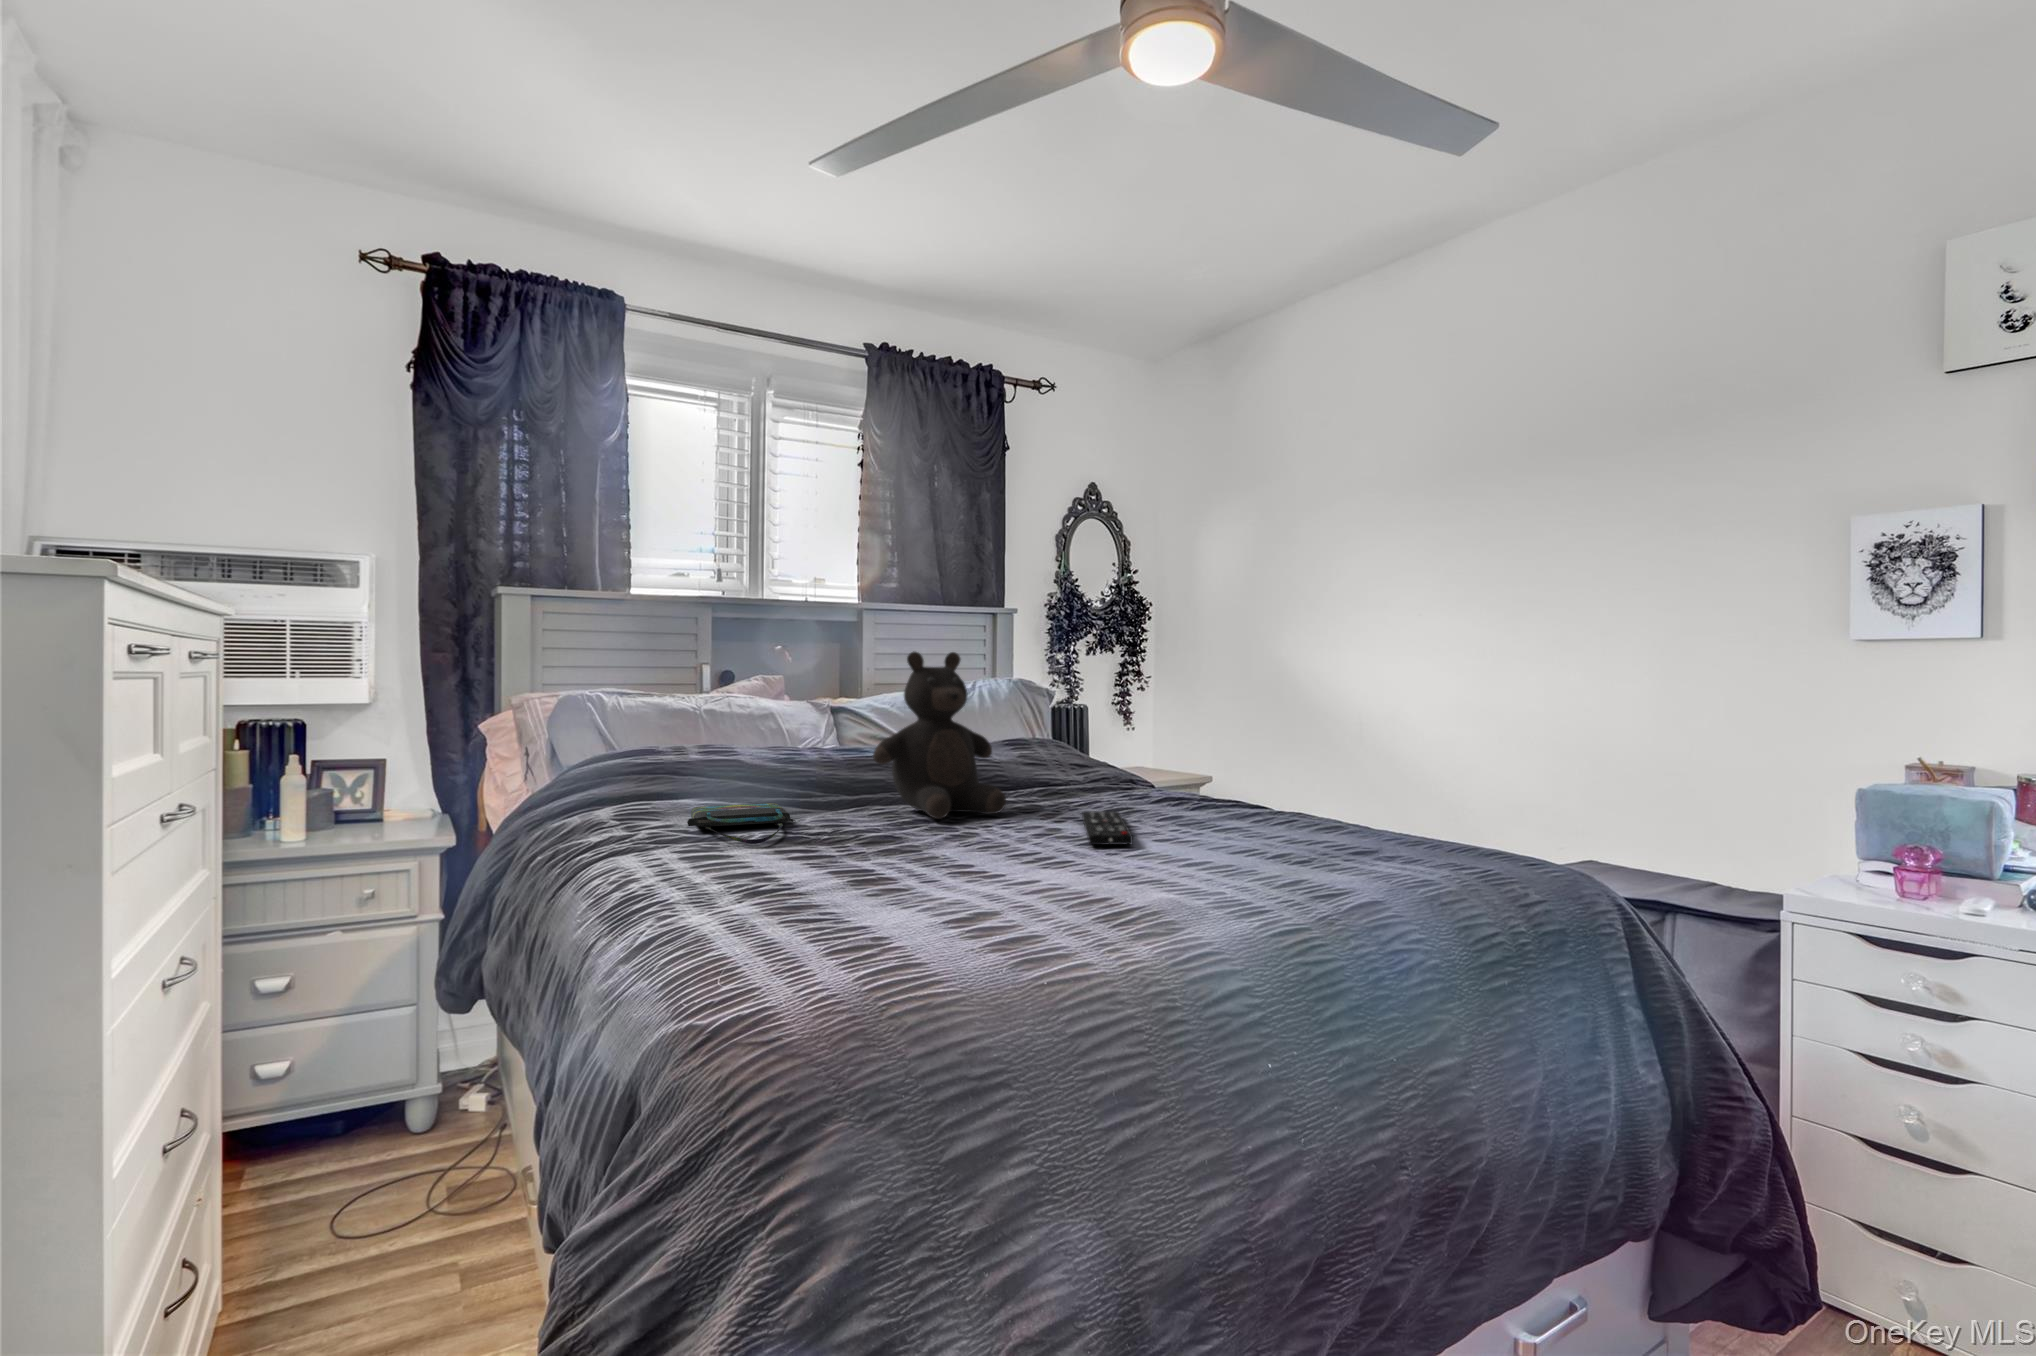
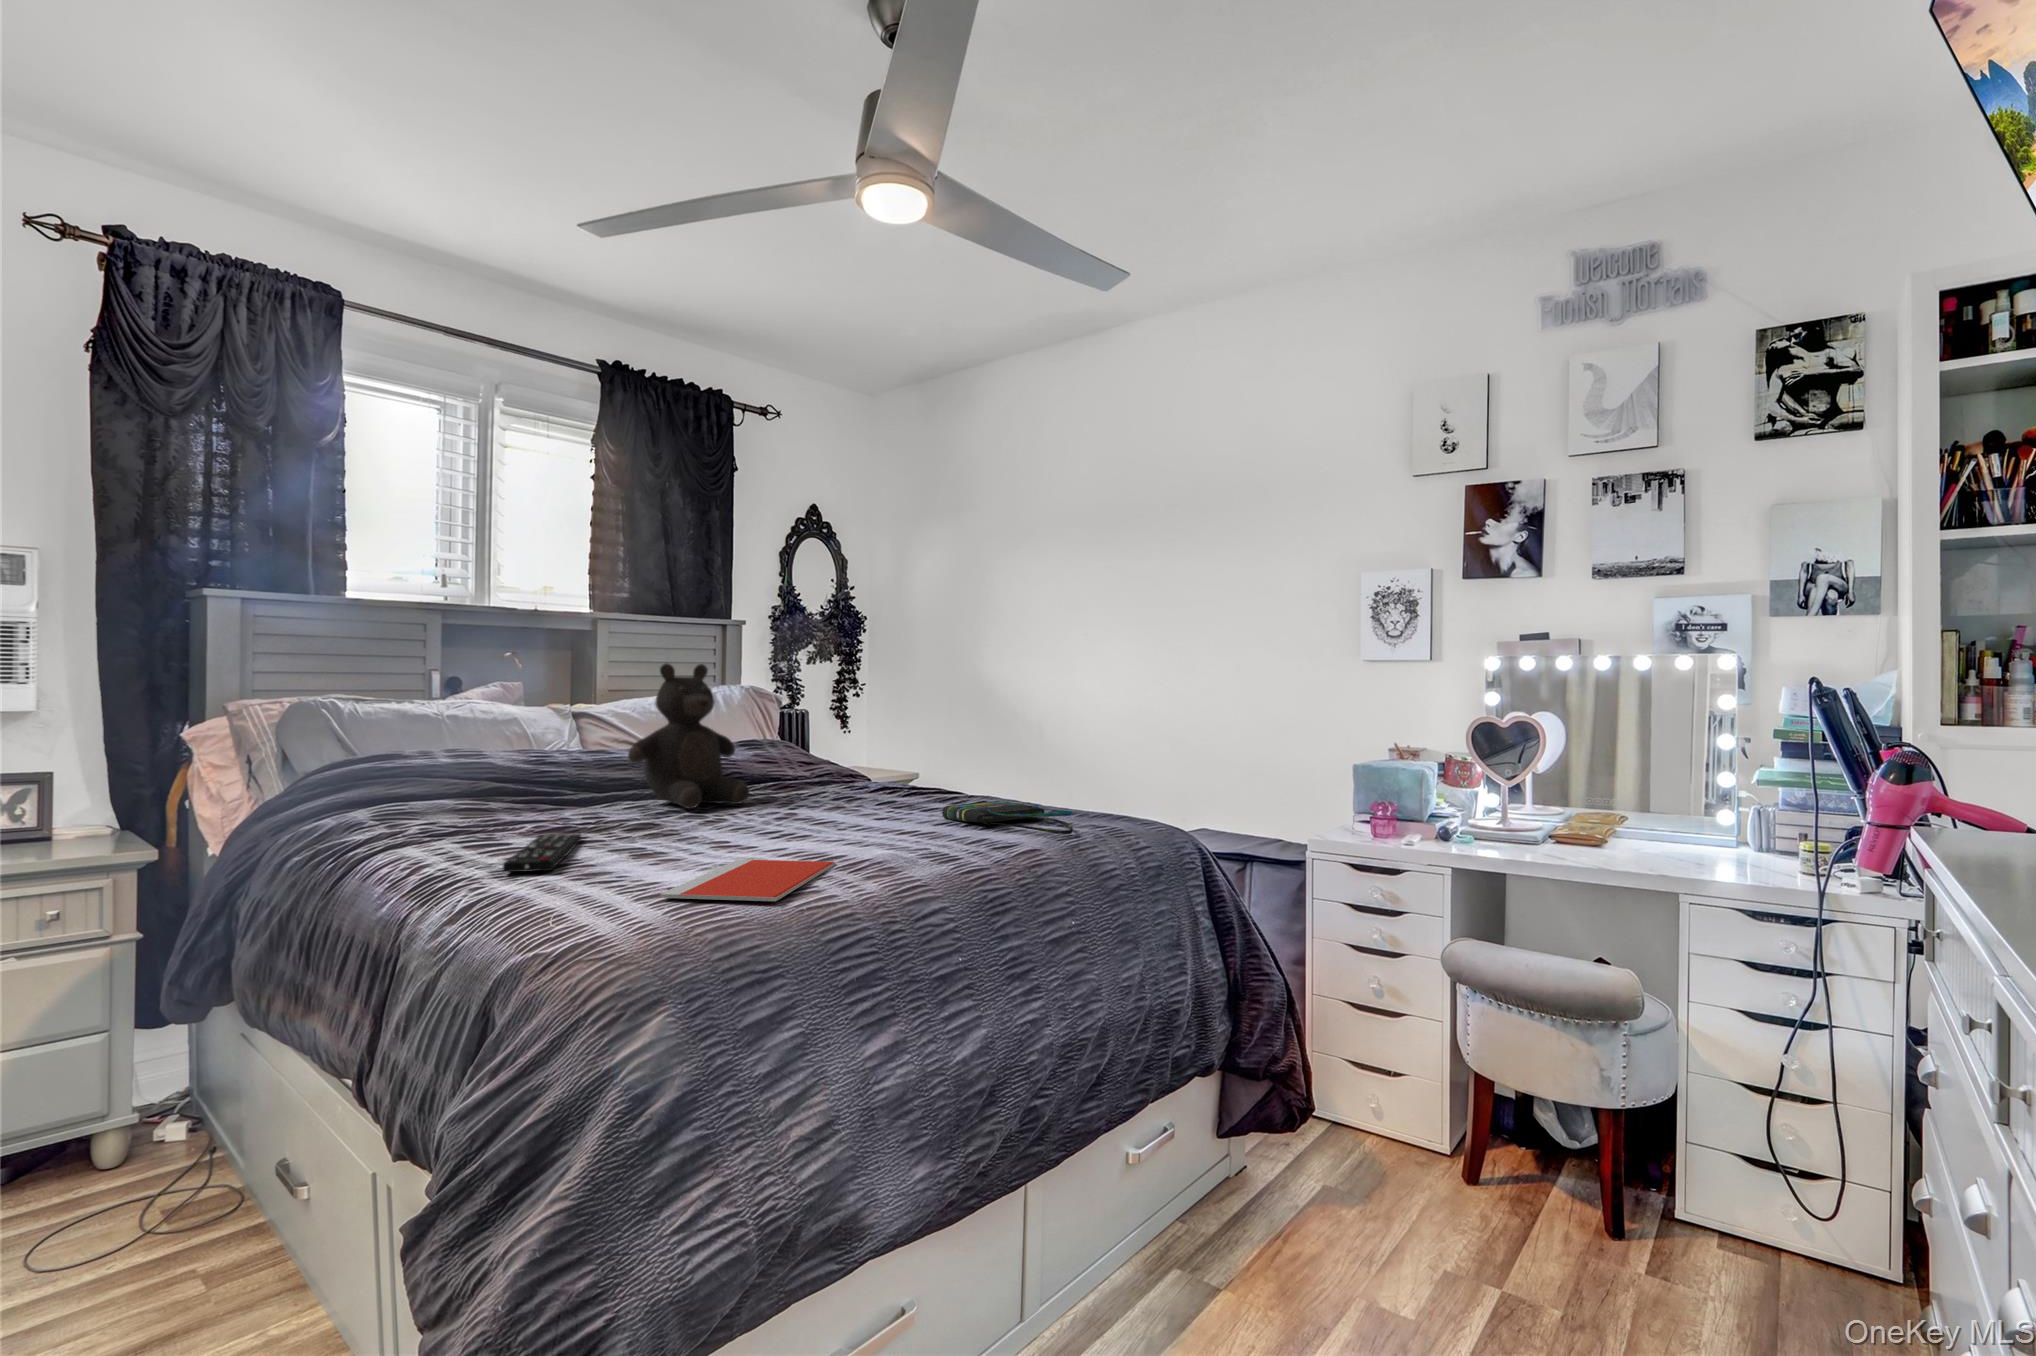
tote bag: present [687,803,795,844] -> present [942,801,1073,834]
remote control: present [1082,811,1133,845] -> present [503,834,581,872]
notebook: none [862,892,1094,964] -> present [660,859,836,901]

